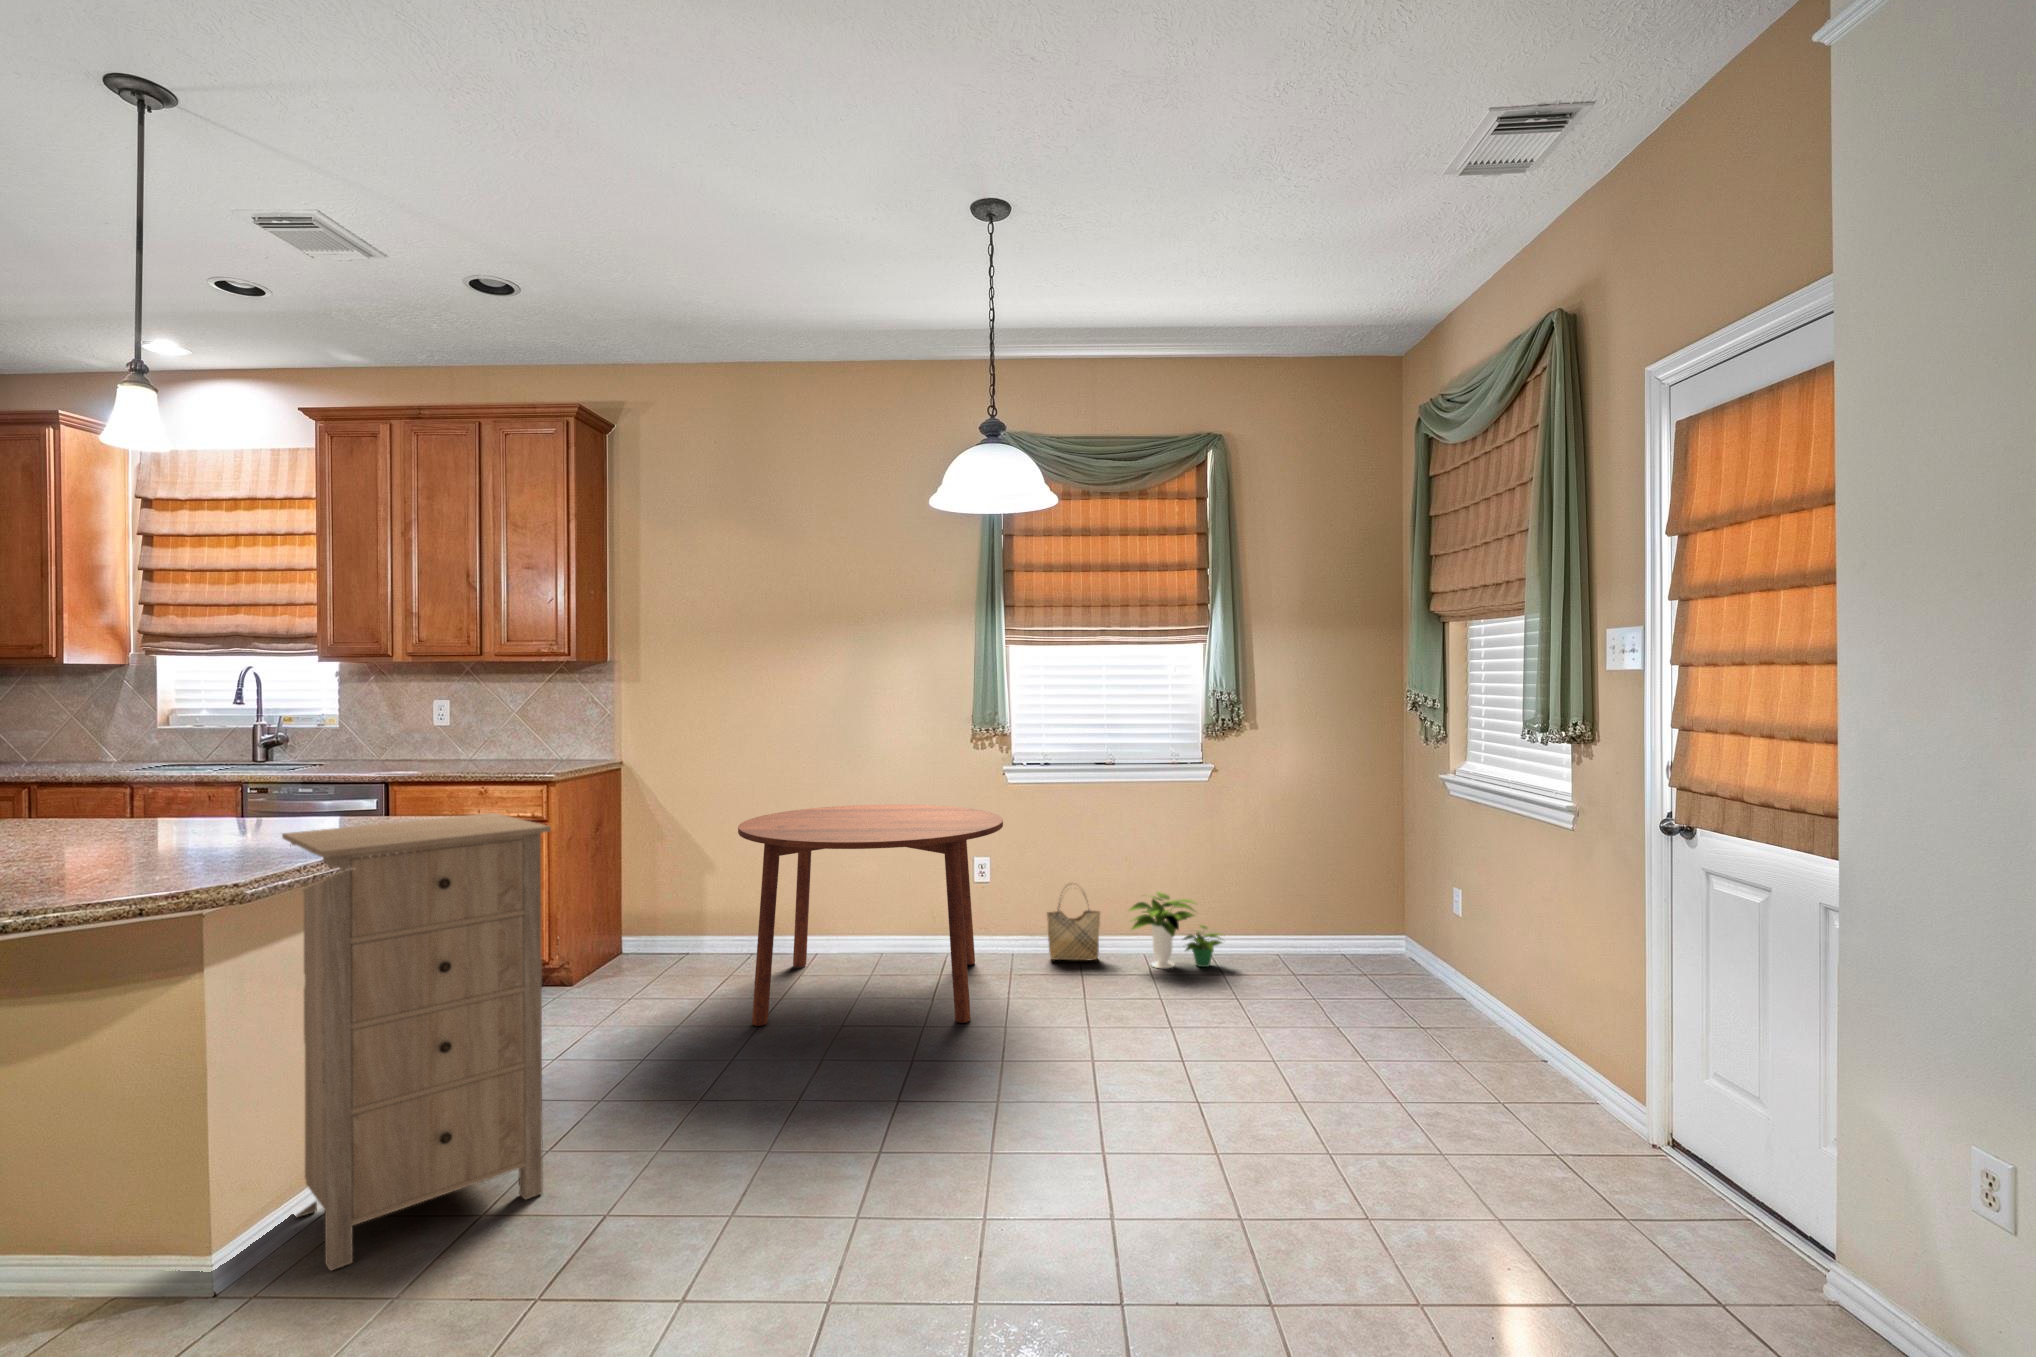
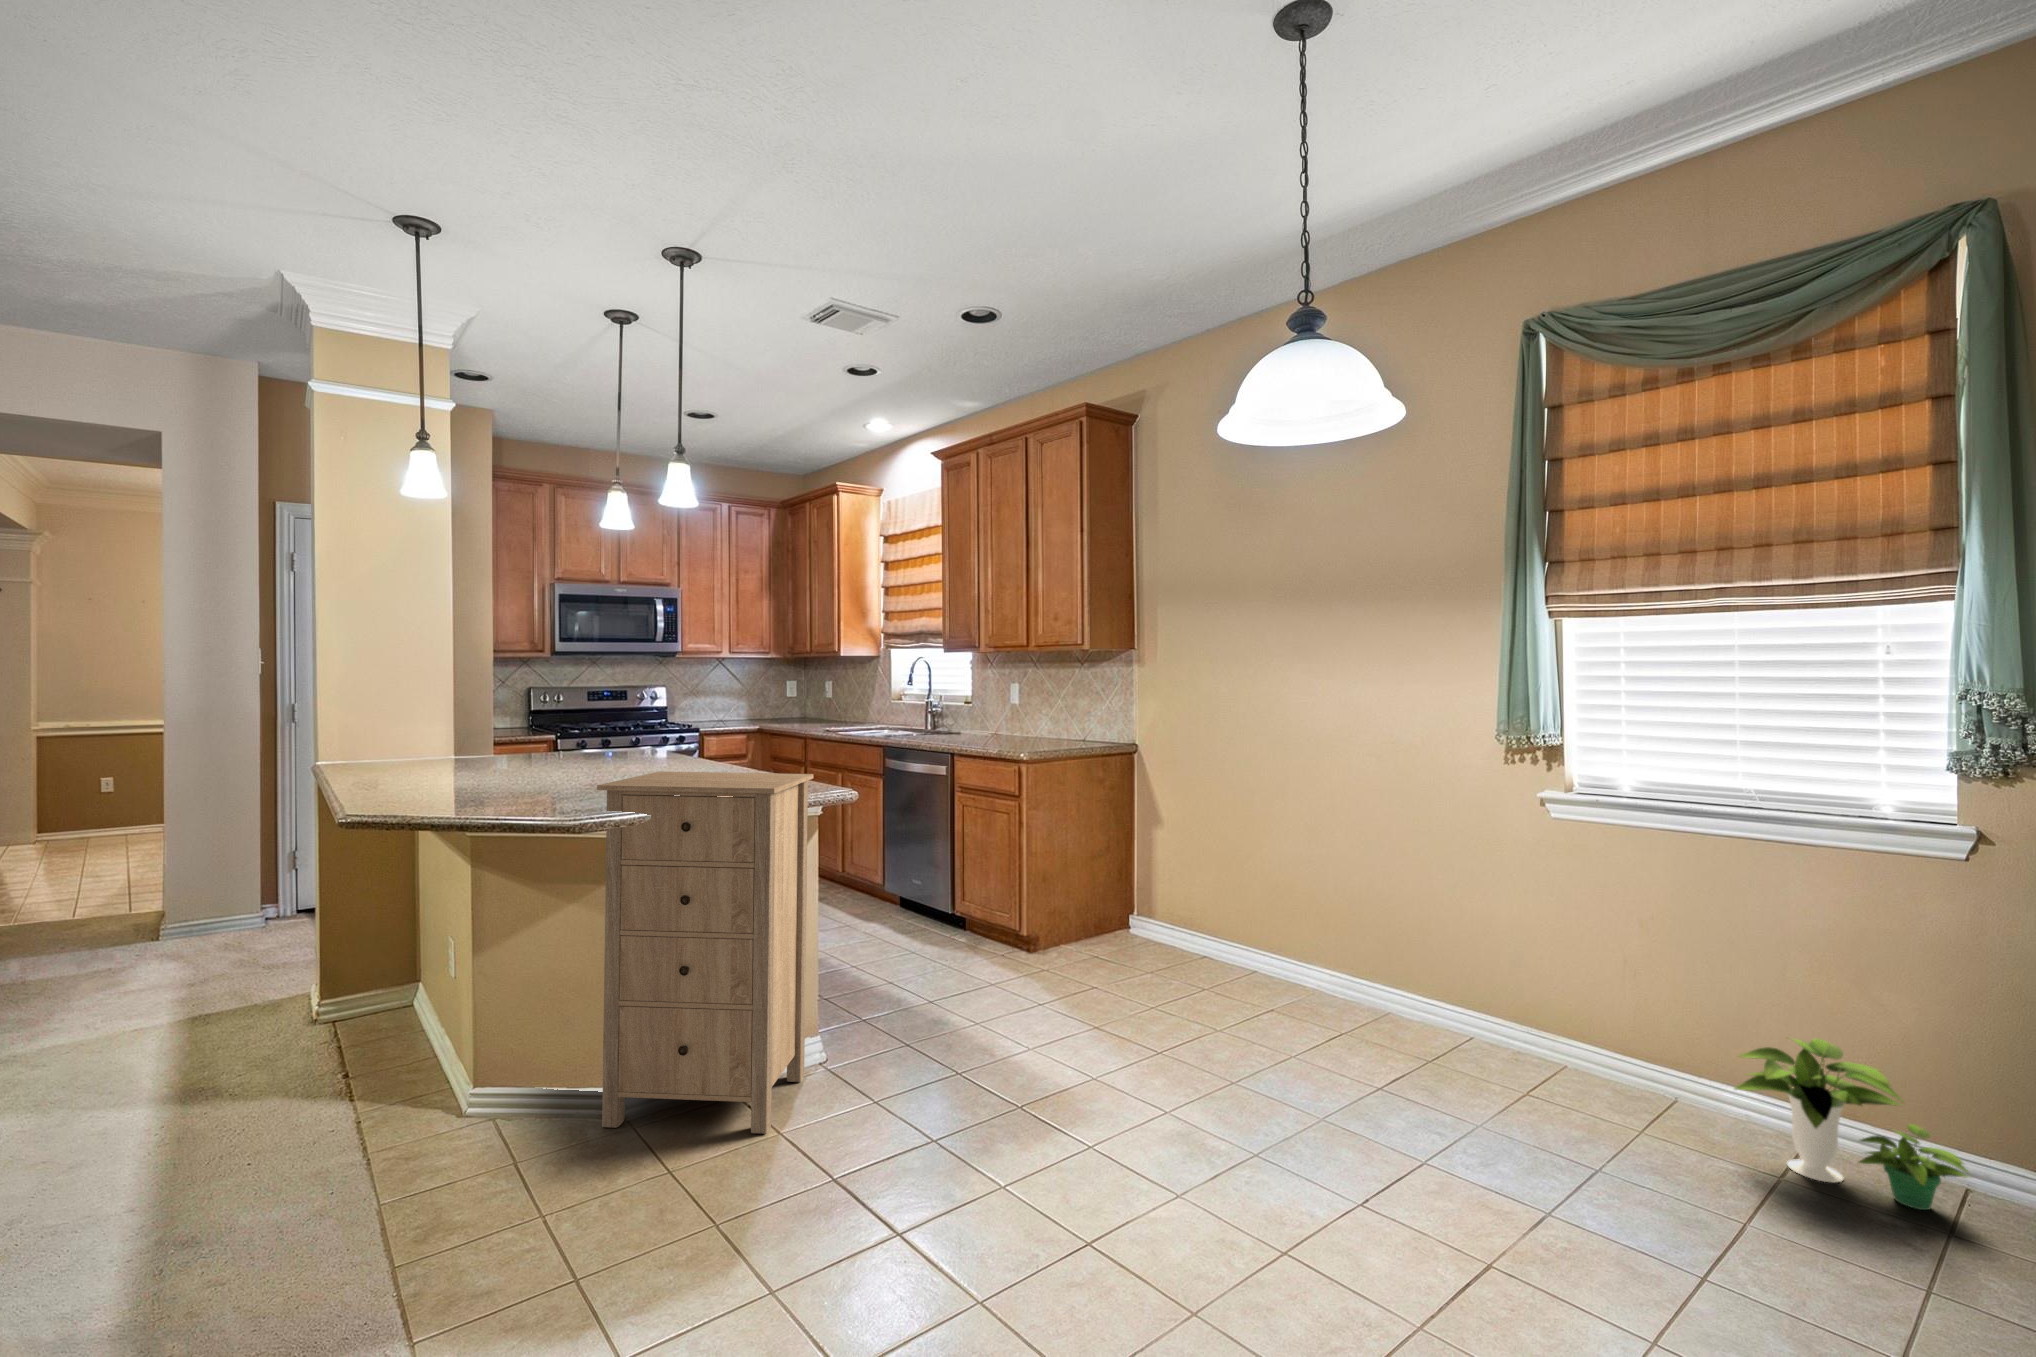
dining table: present [738,804,1003,1026] -> none [1132,816,1488,1134]
woven basket: present [1047,886,1100,960] -> none [1597,985,1700,1118]

